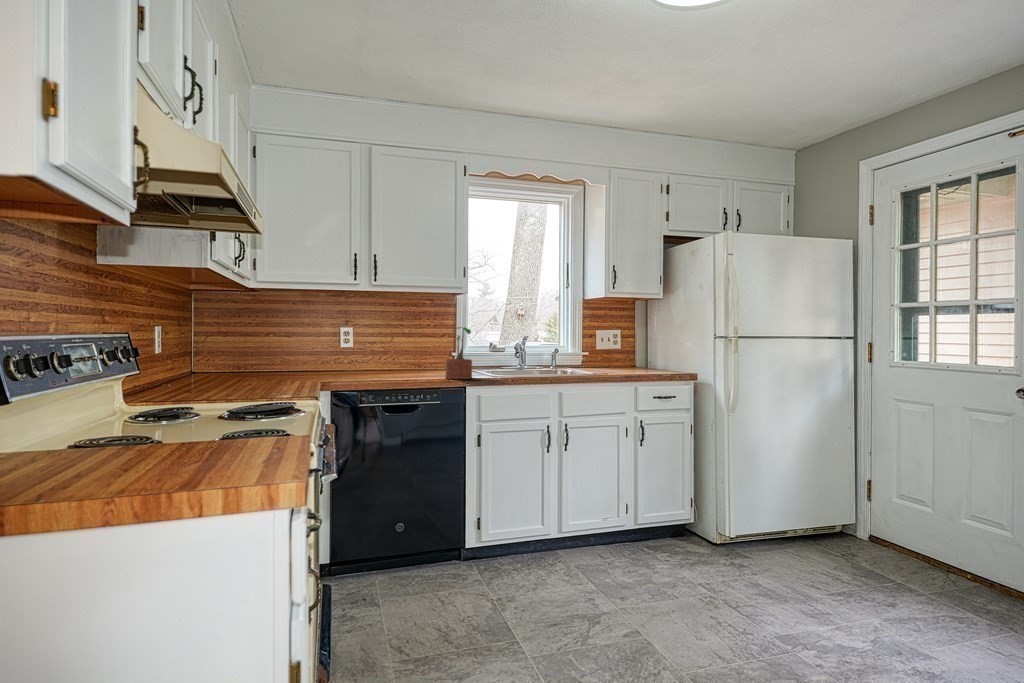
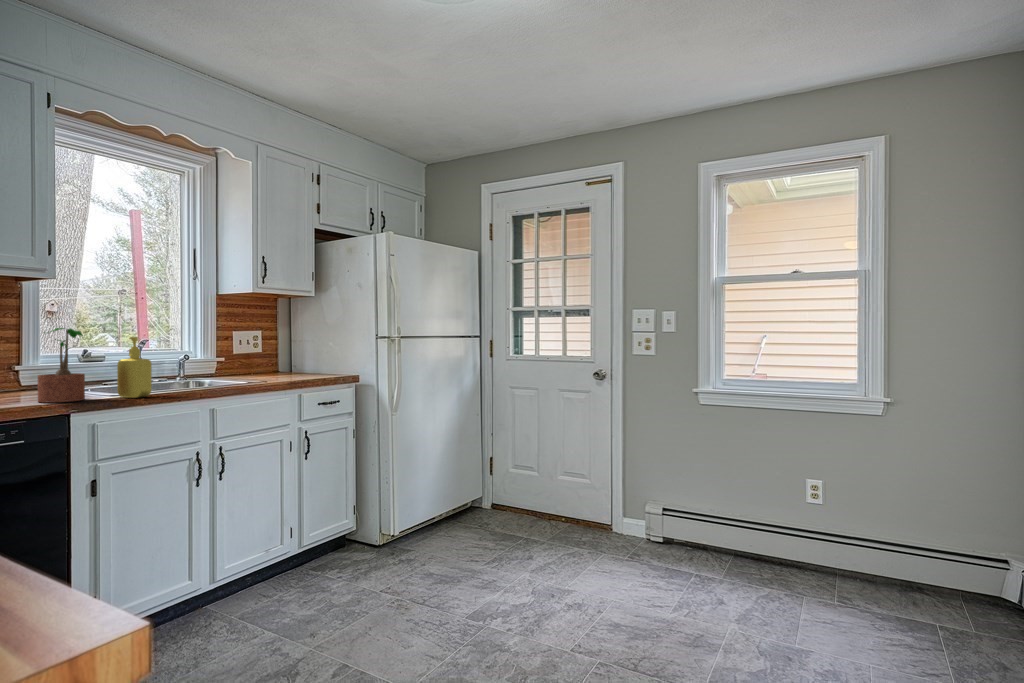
soap dispenser: none [491,334,512,379] -> present [117,337,152,398]

